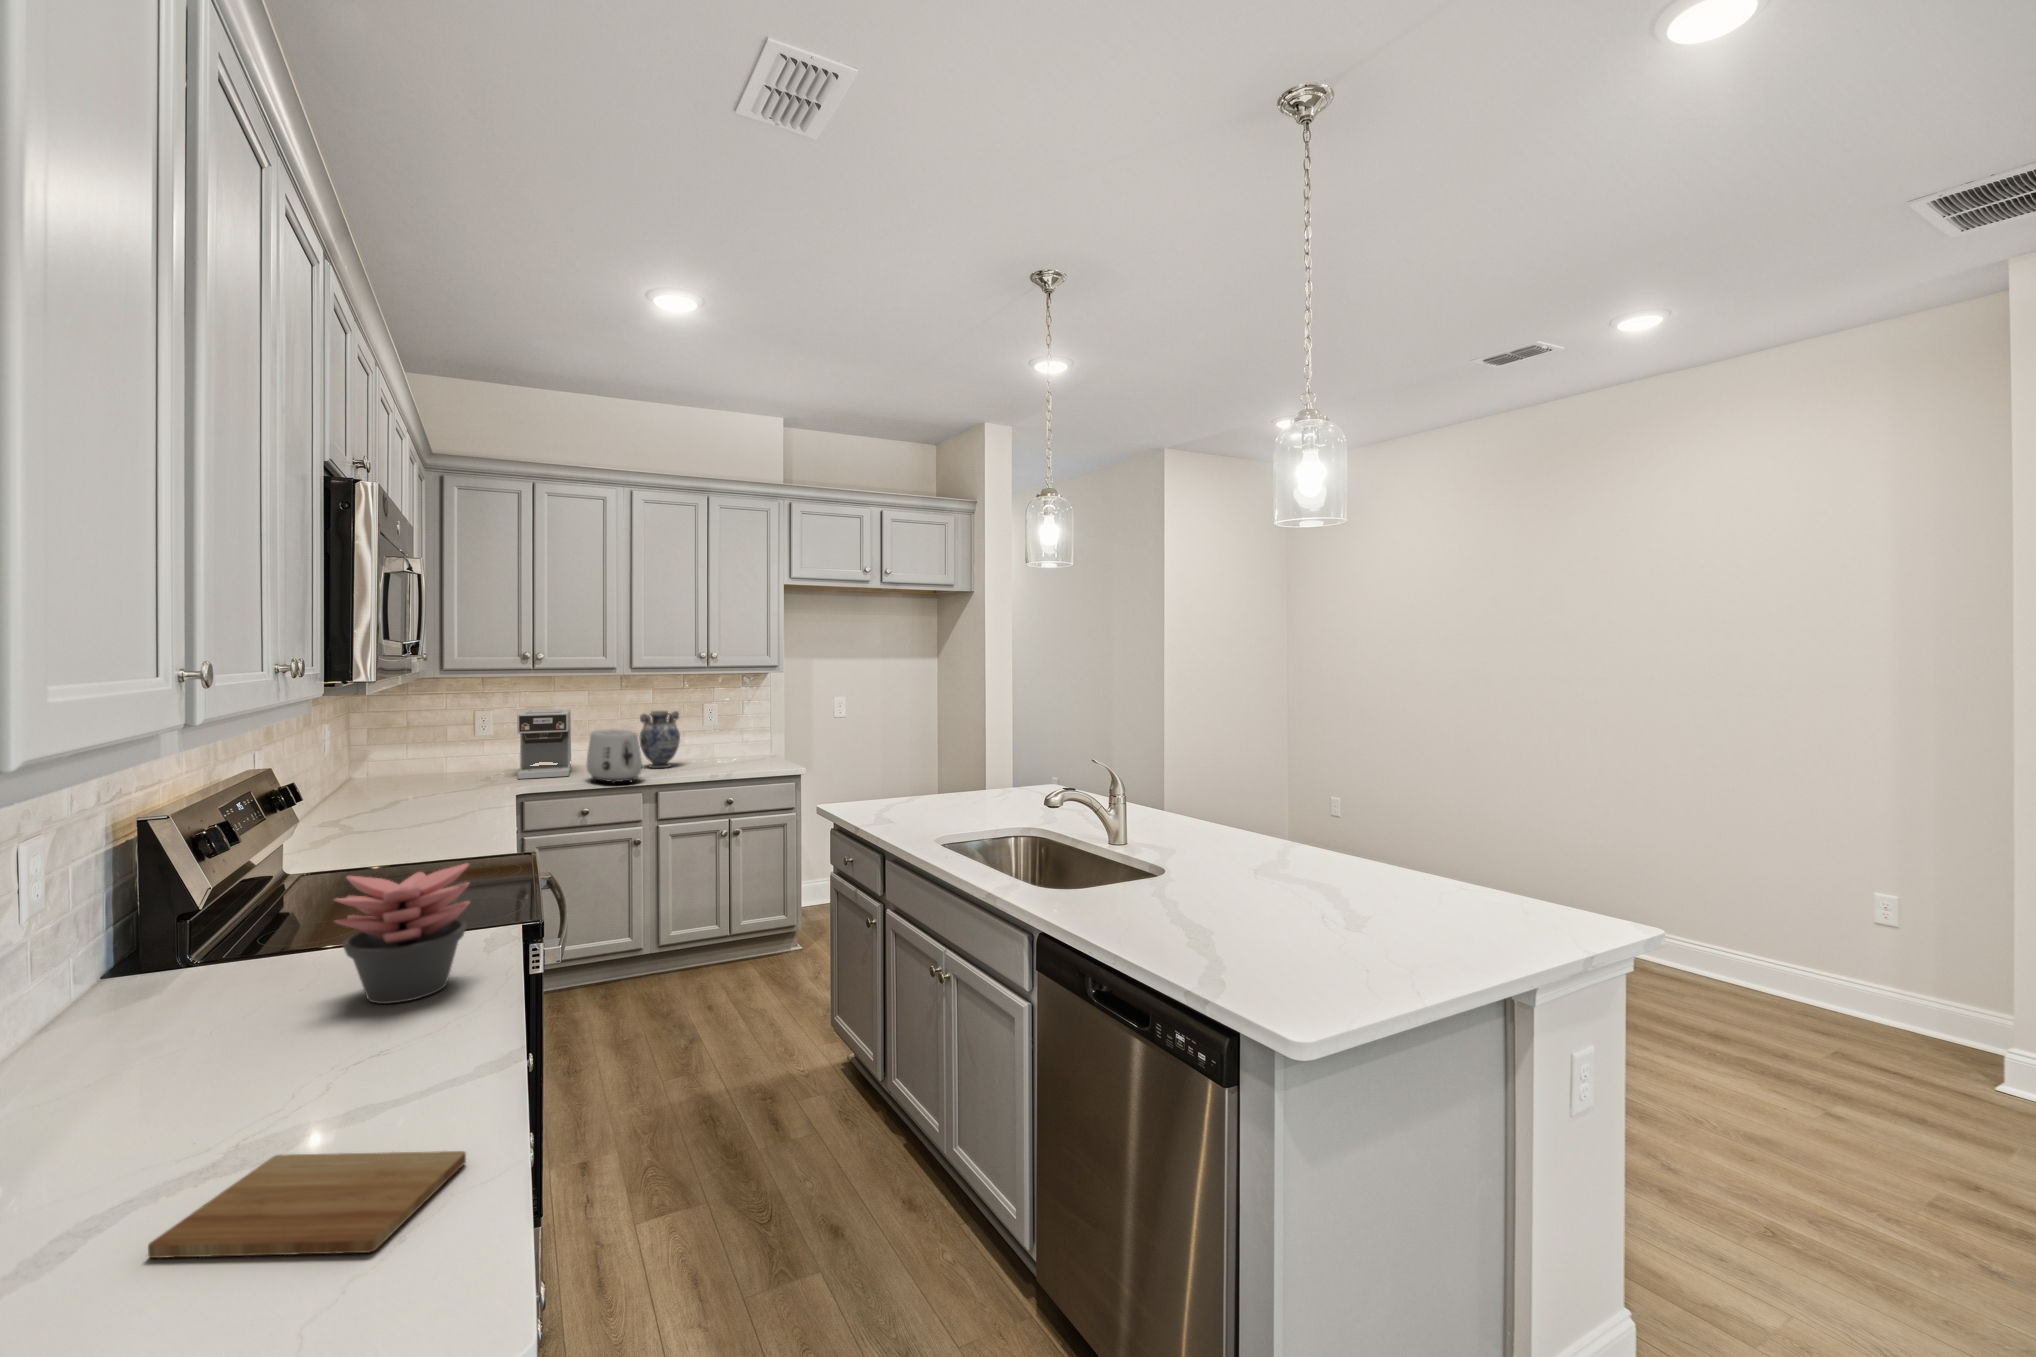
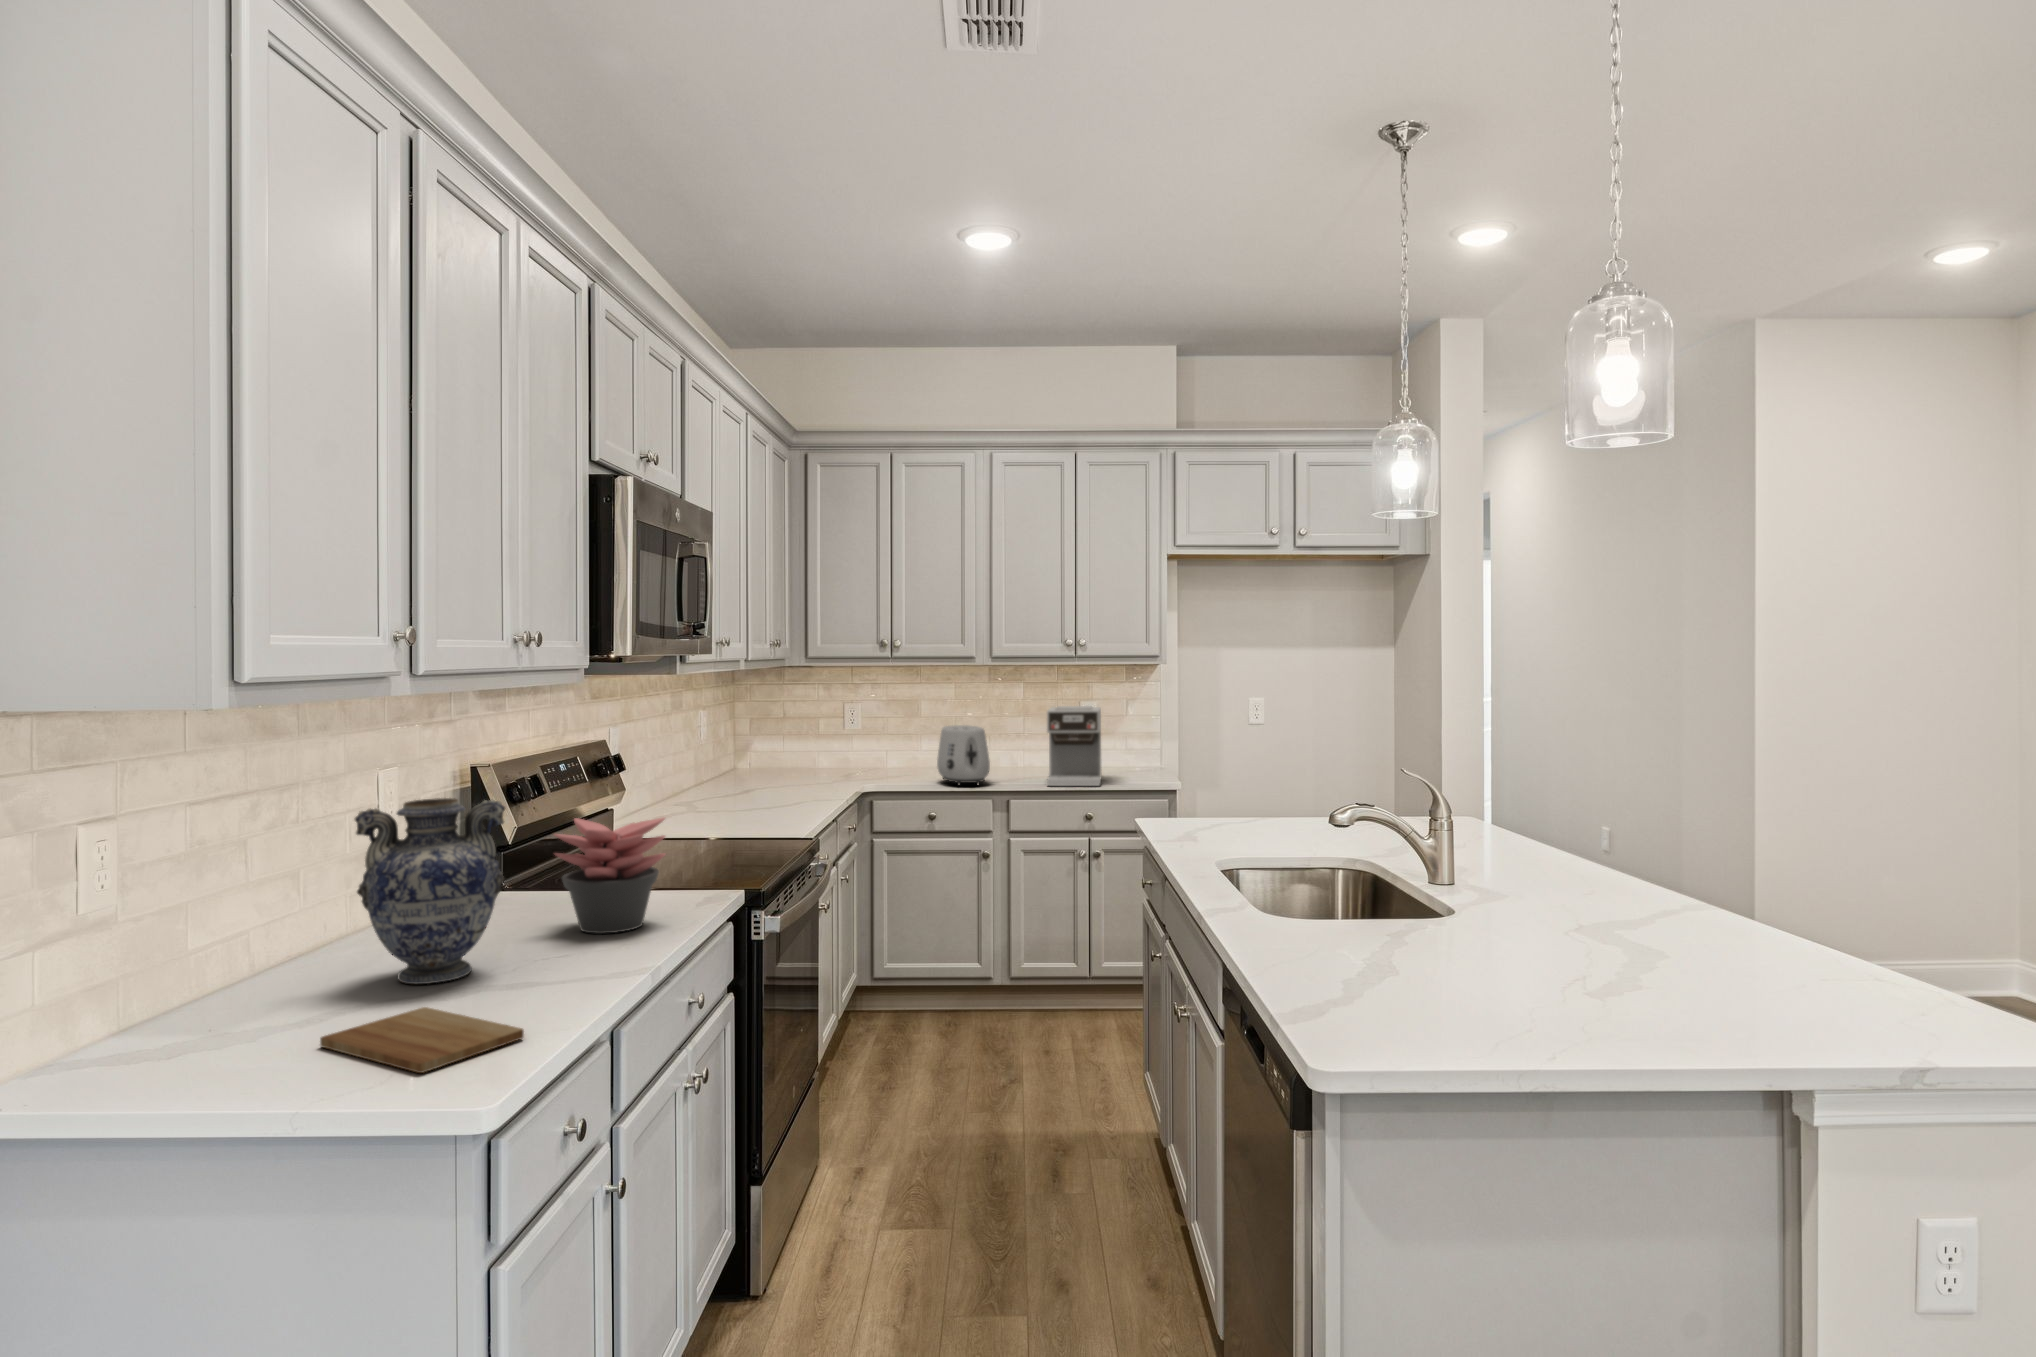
coffee maker: present [517,709,571,779] -> present [1047,706,1101,786]
decorative vase: present [639,711,680,768] -> present [355,798,505,984]

